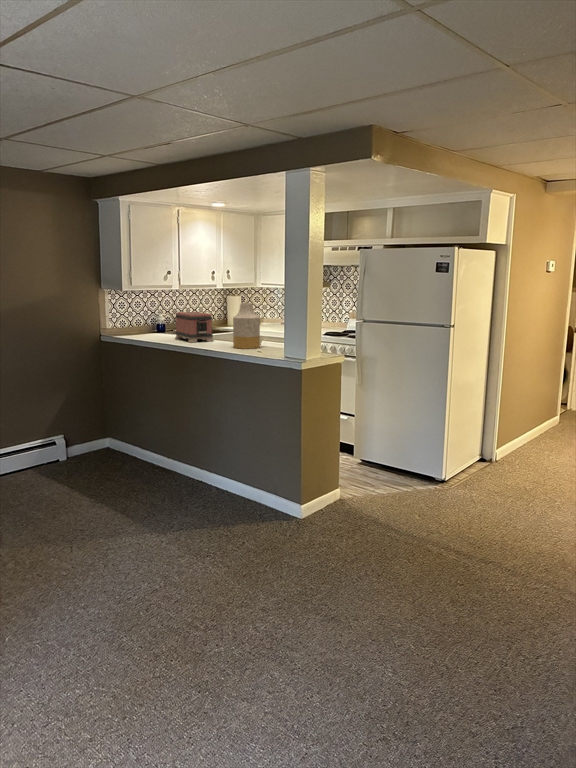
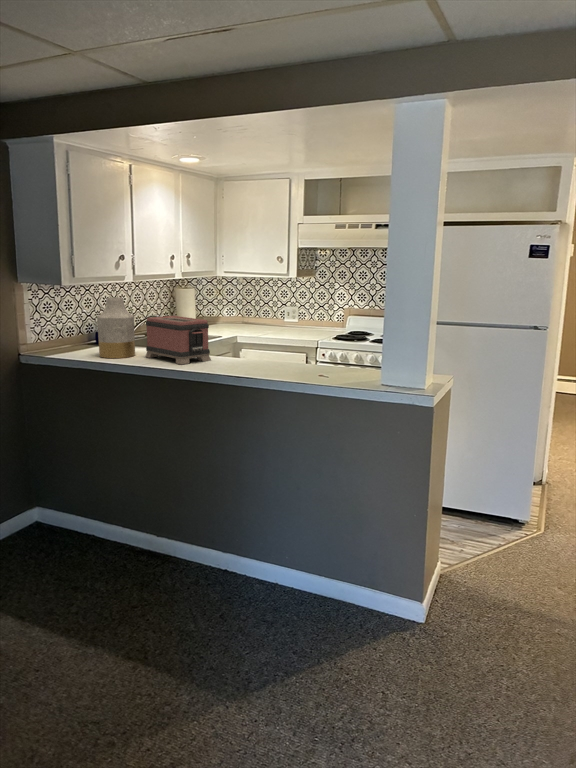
vase: present [233,303,260,349] -> present [97,297,135,358]

